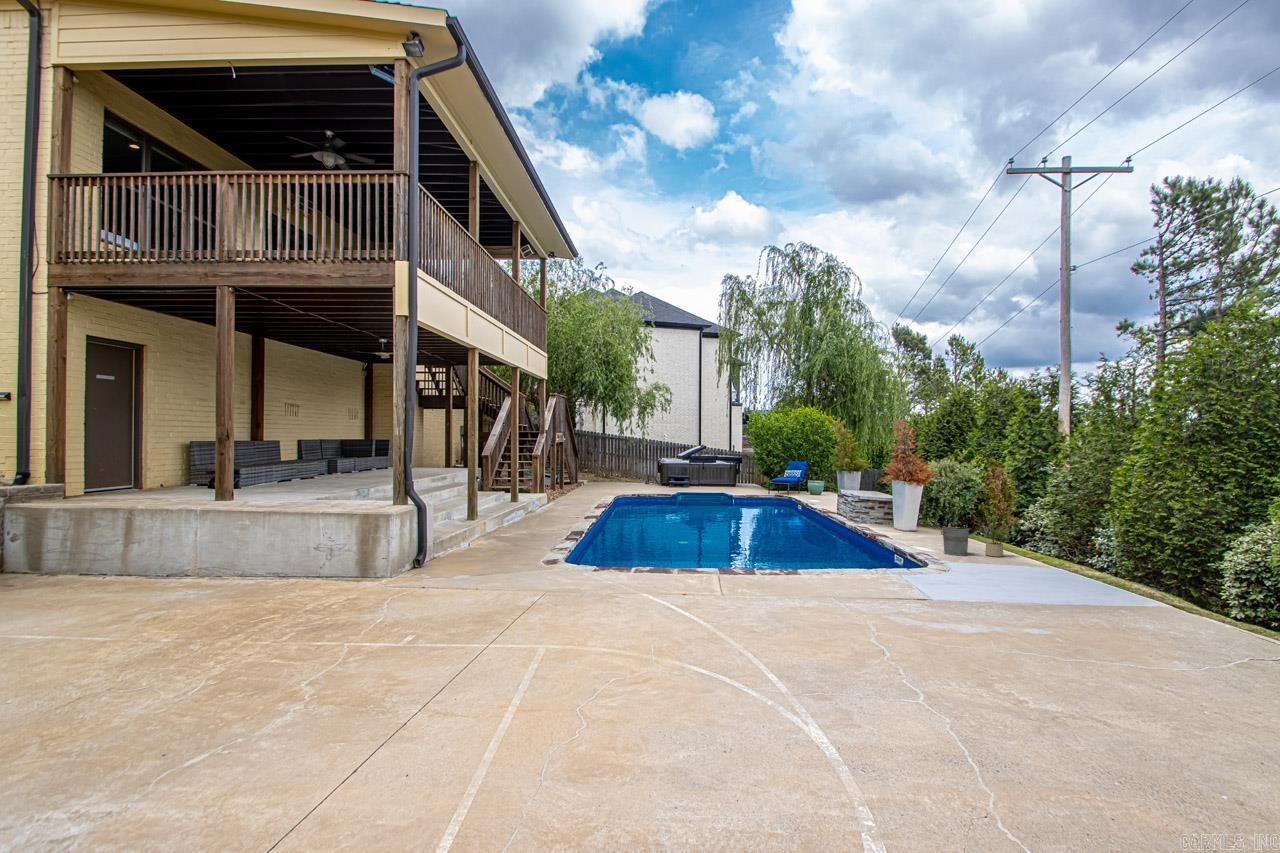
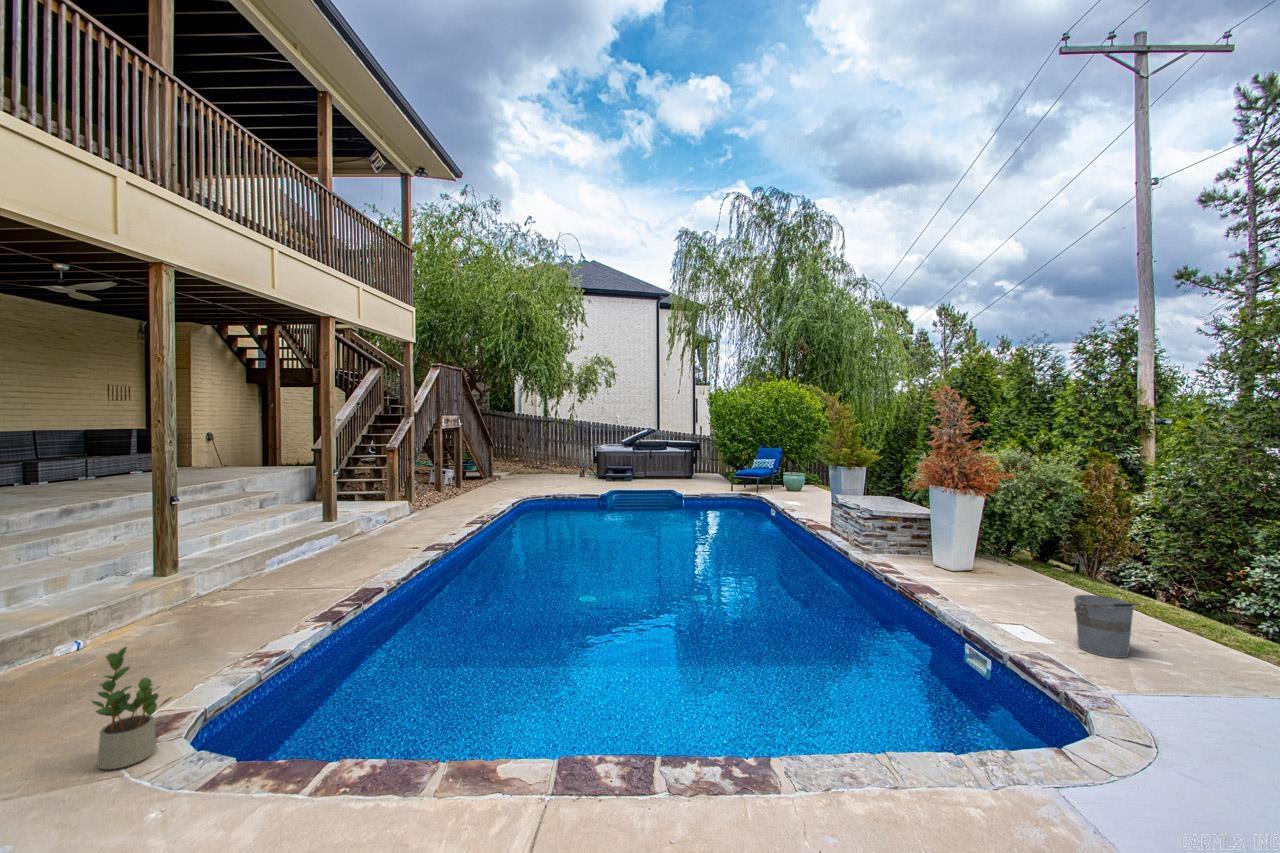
potted plant: present [985,515,1008,557] -> present [92,647,172,769]

